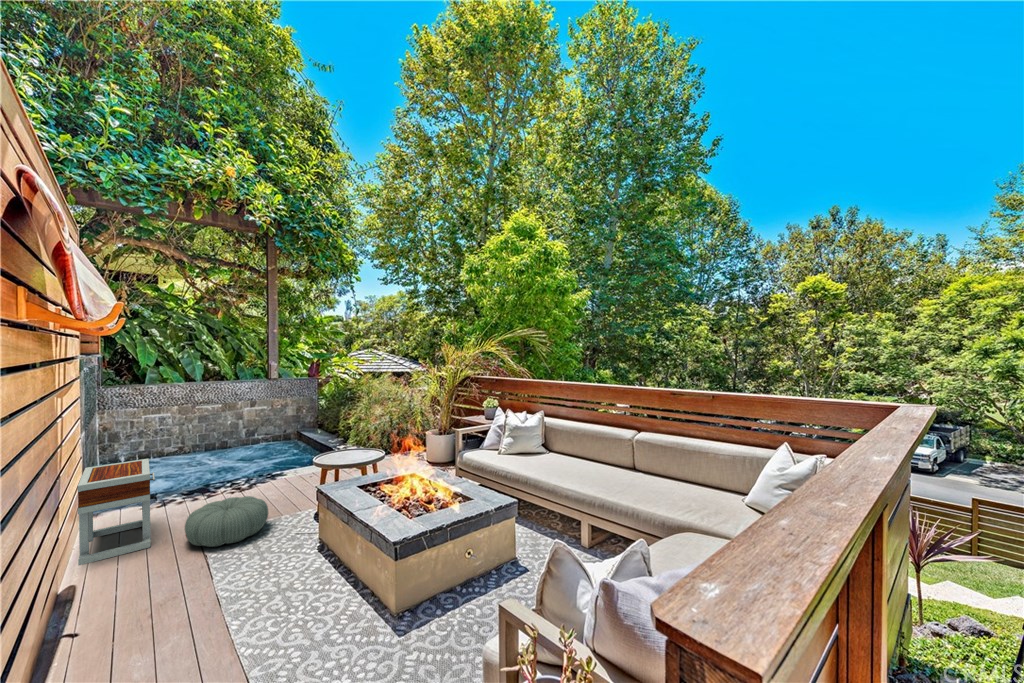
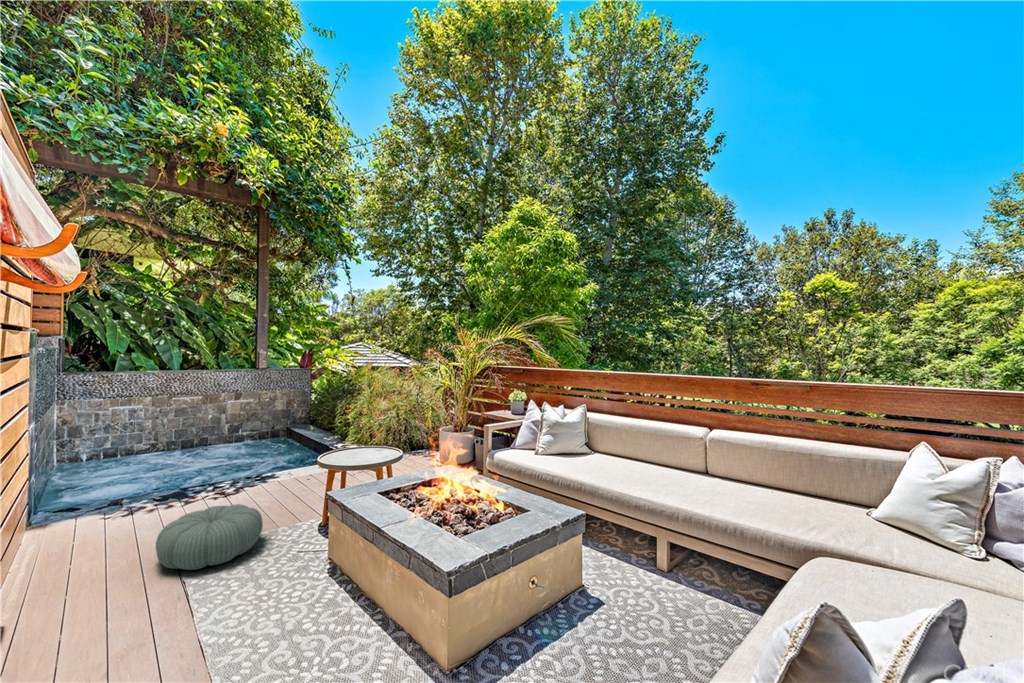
side table: present [78,459,155,565] -> none [9,458,118,599]

